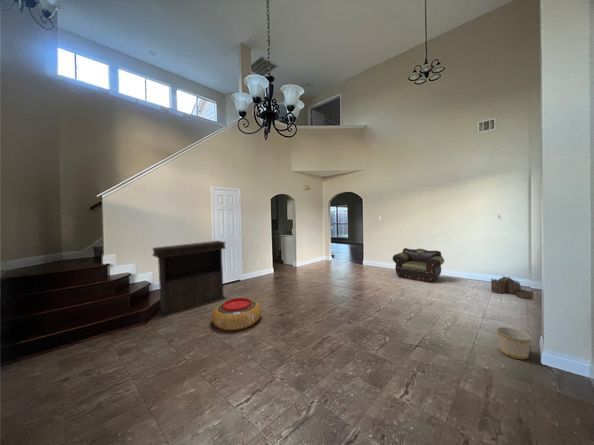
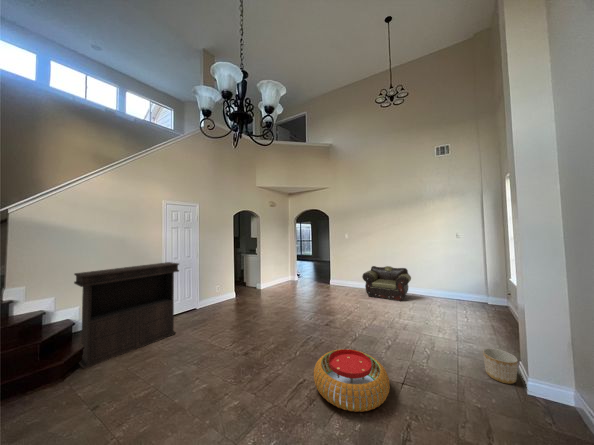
woven basket: present [491,277,533,300] -> none [456,291,494,314]
pouf: present [212,298,261,330] -> present [314,349,390,412]

